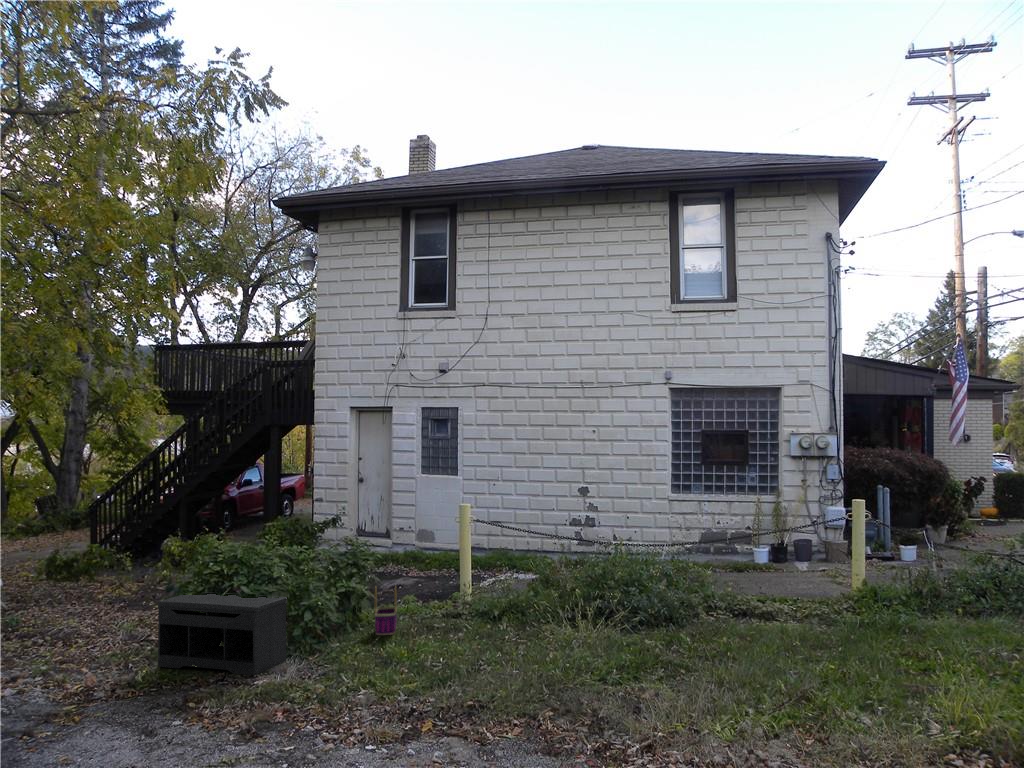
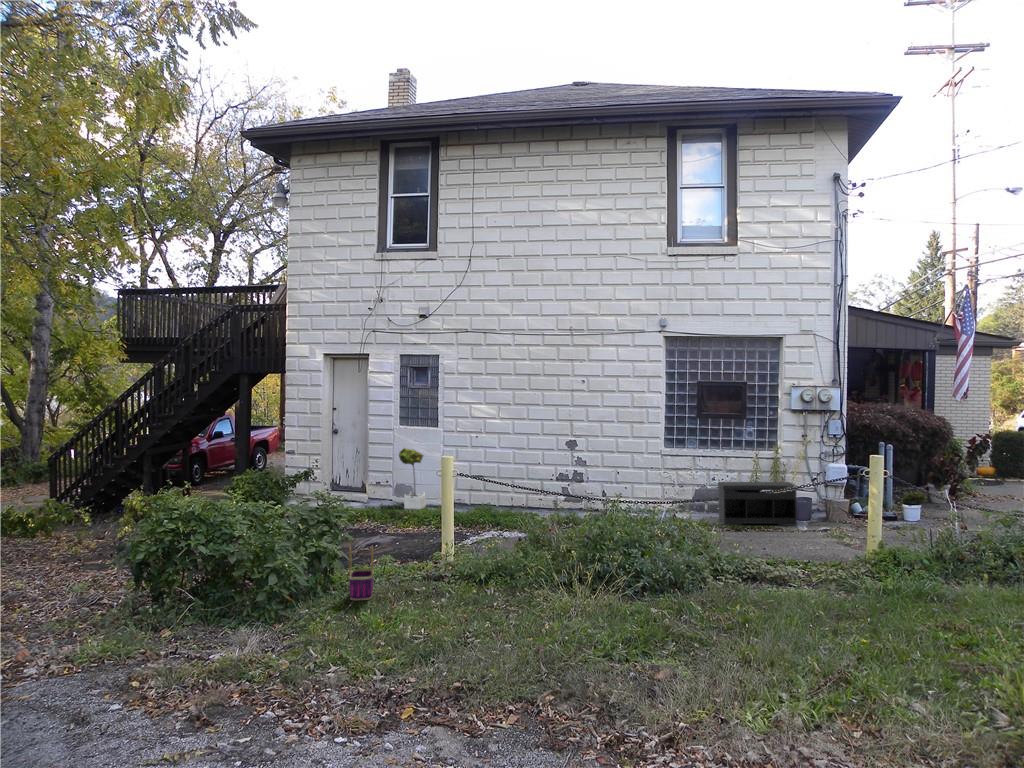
potted tree: none [420,495,446,553] -> present [399,448,426,509]
bench: present [158,594,287,675] -> present [718,482,797,526]

